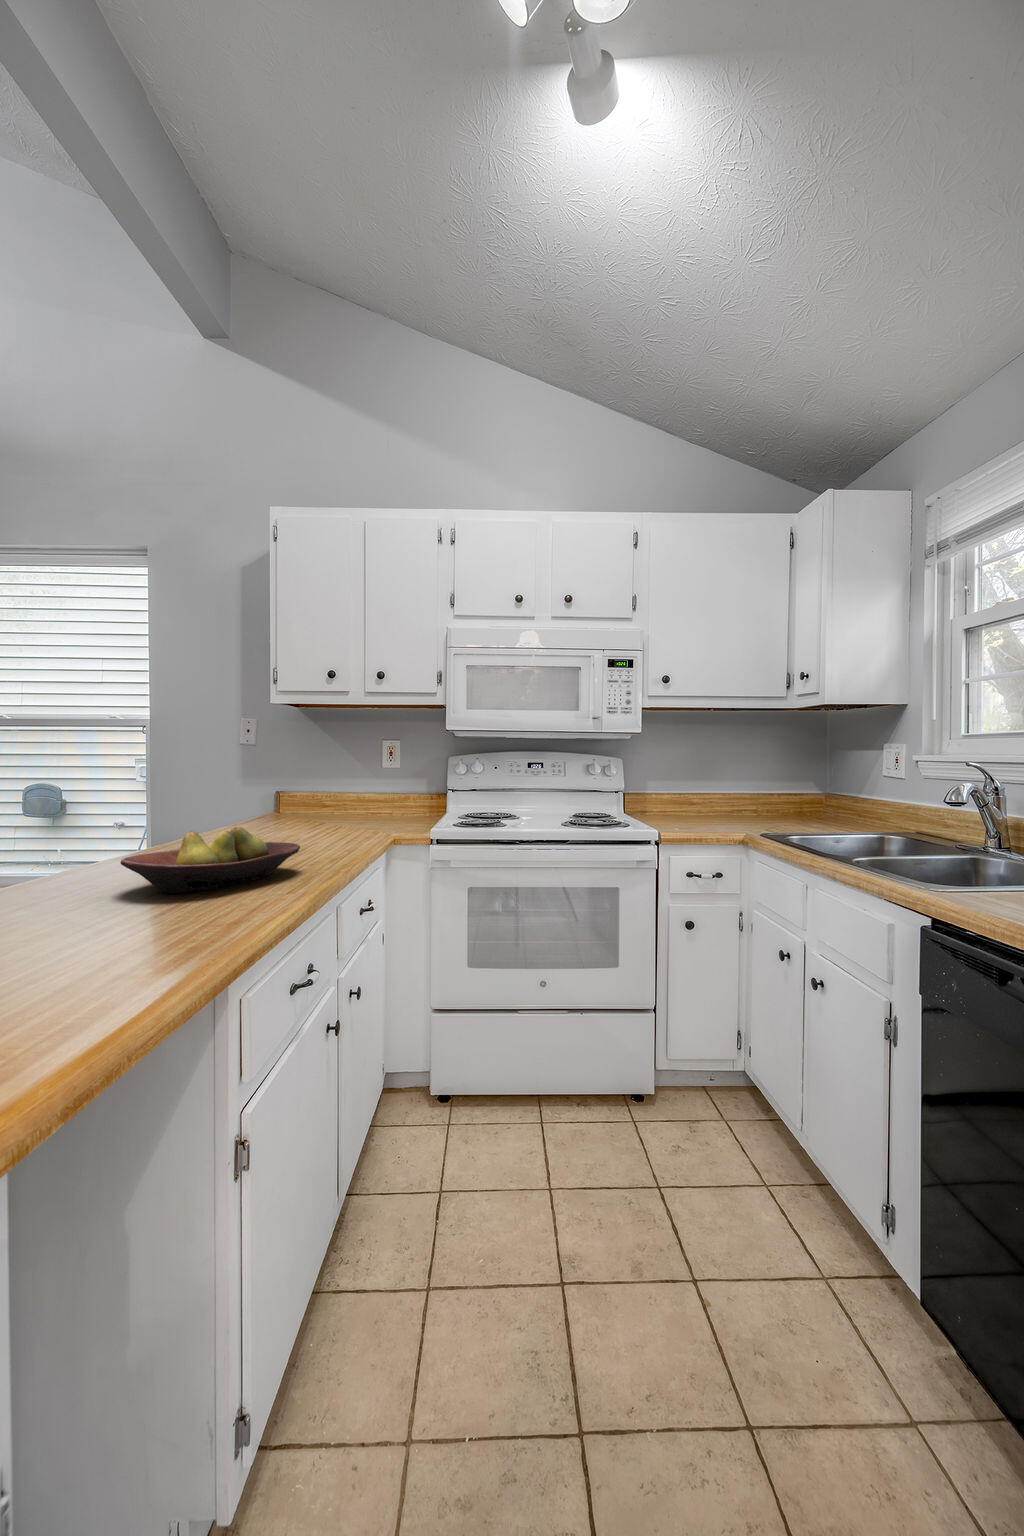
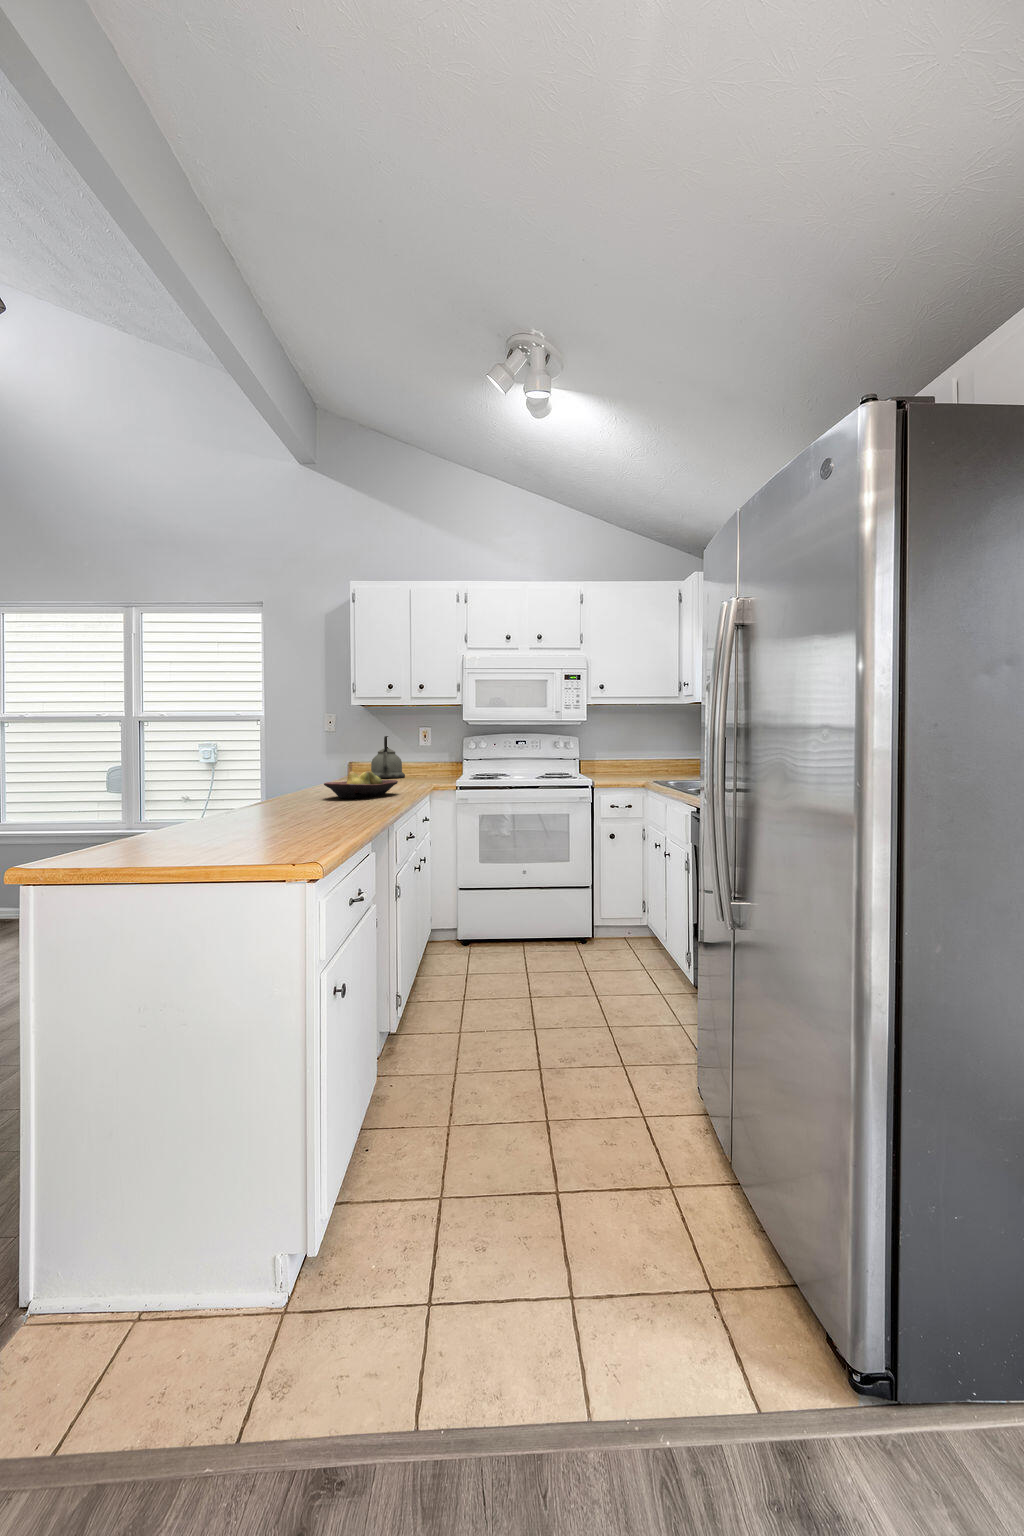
kettle: none [301,753,358,819] -> present [371,736,405,778]

